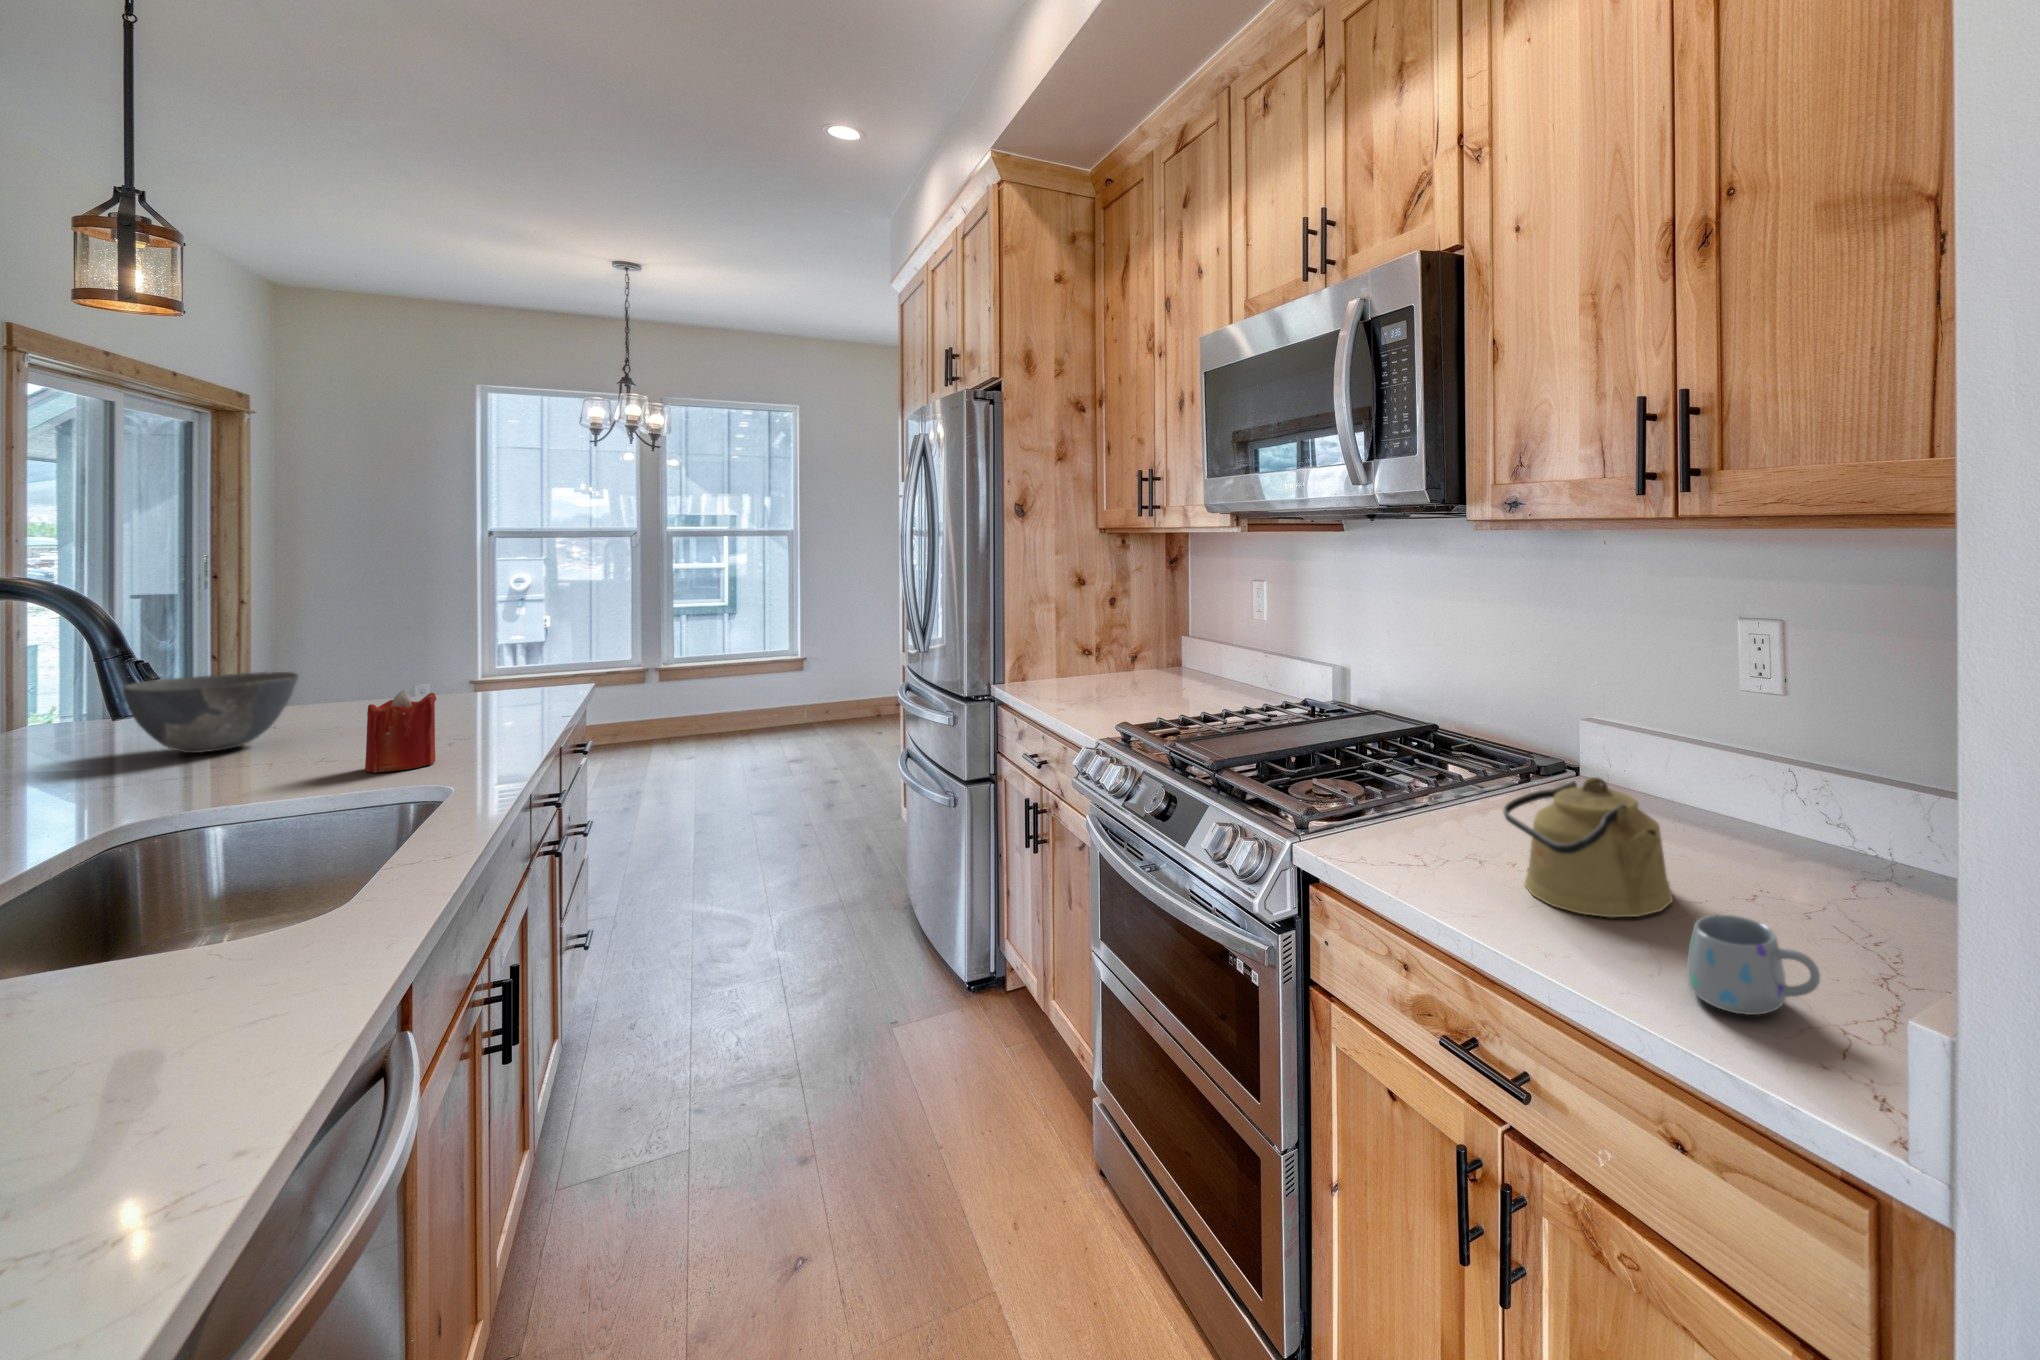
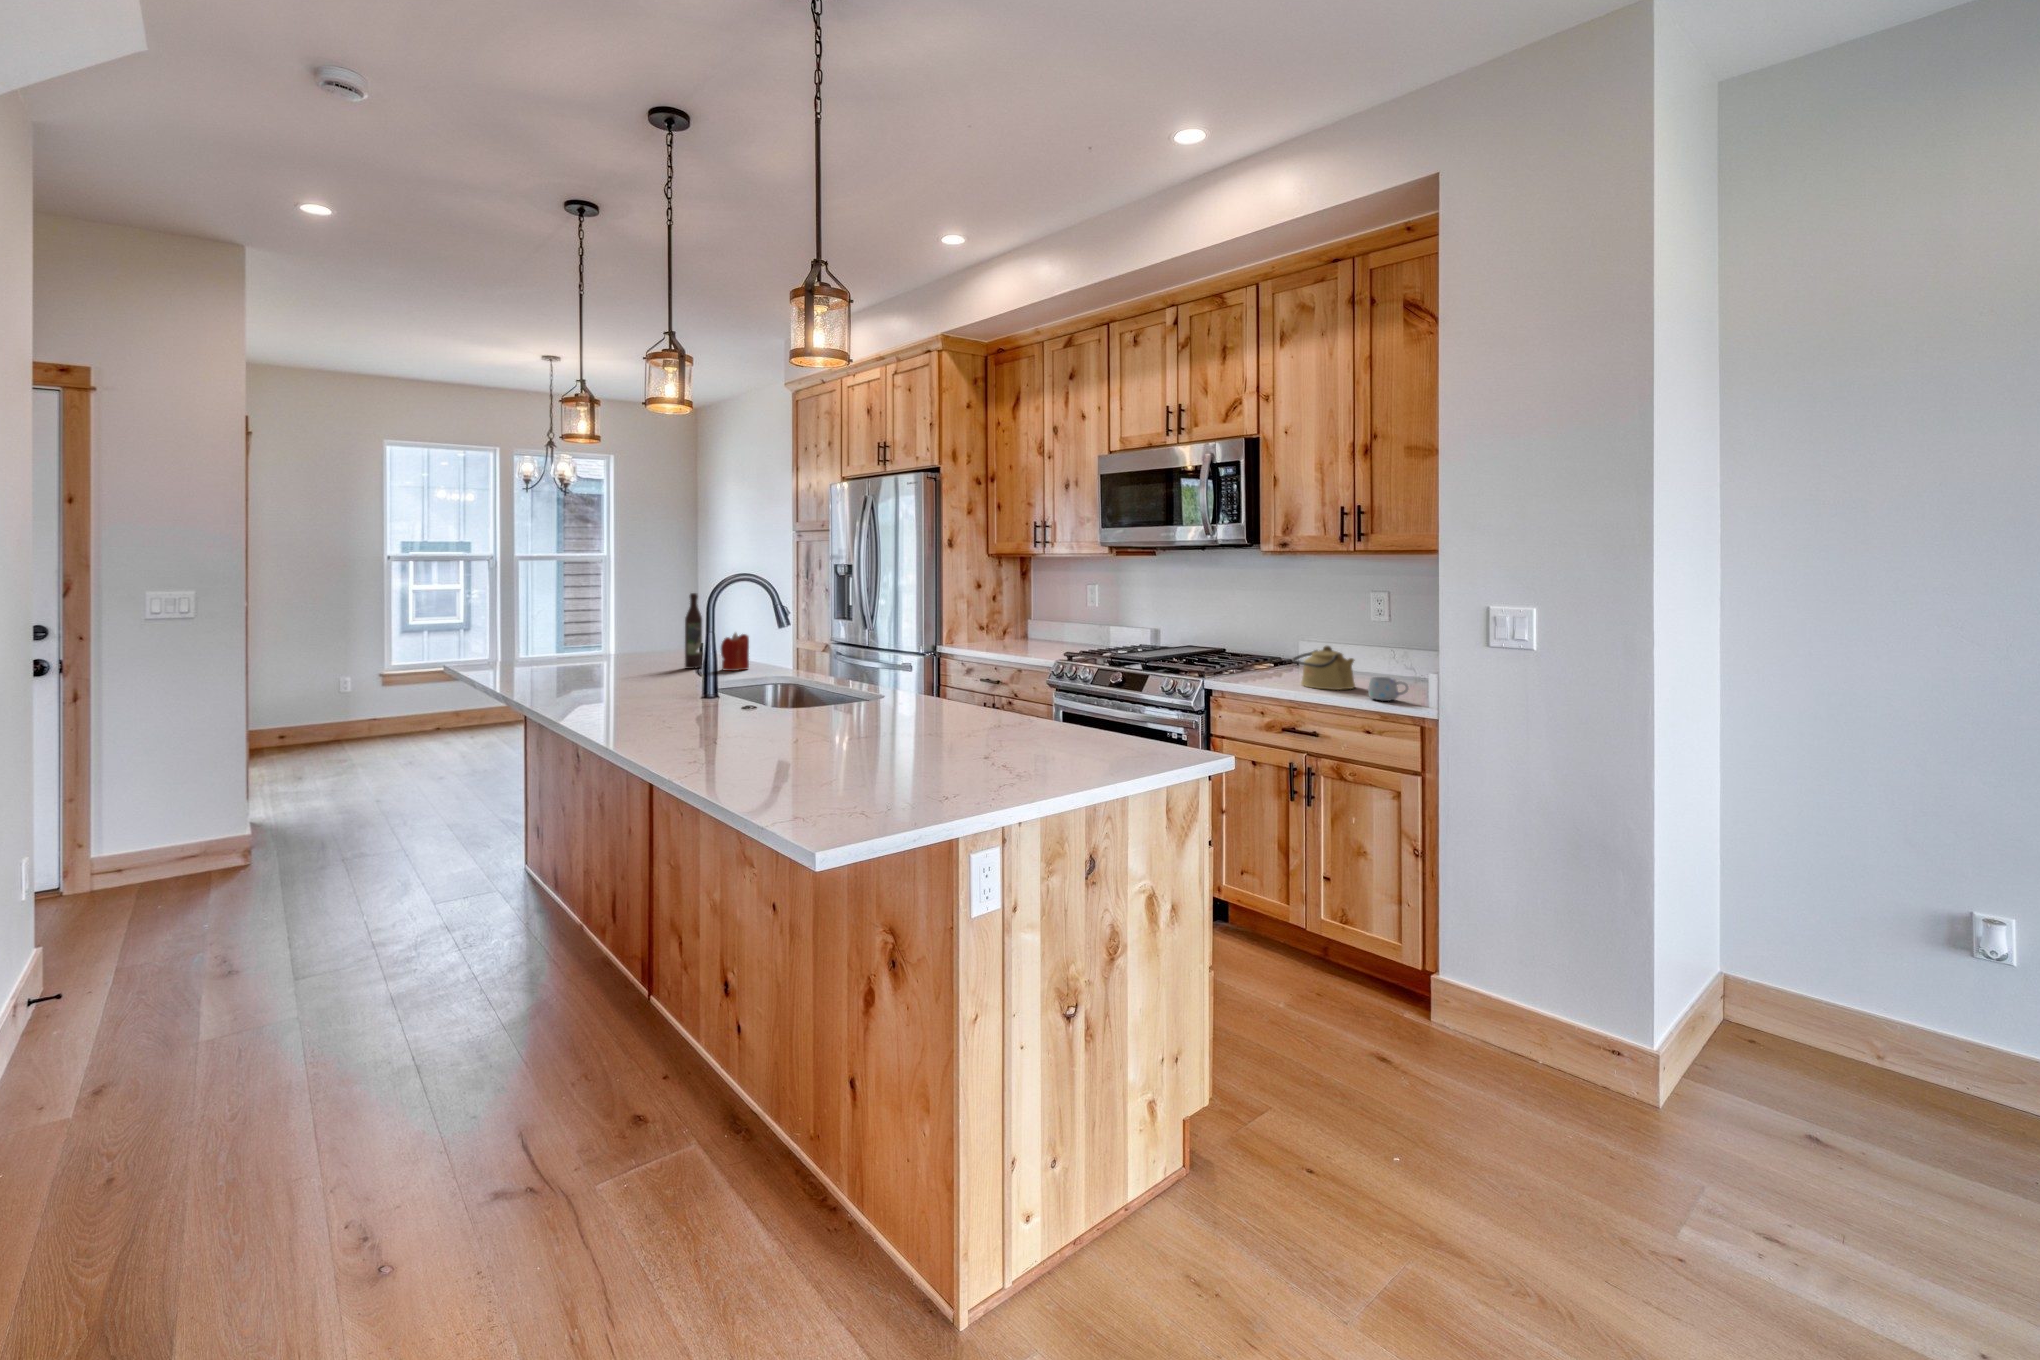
wine bottle: none [319,609,368,762] -> present [685,593,702,669]
bowl: present [123,672,299,753] -> none [578,628,642,667]

